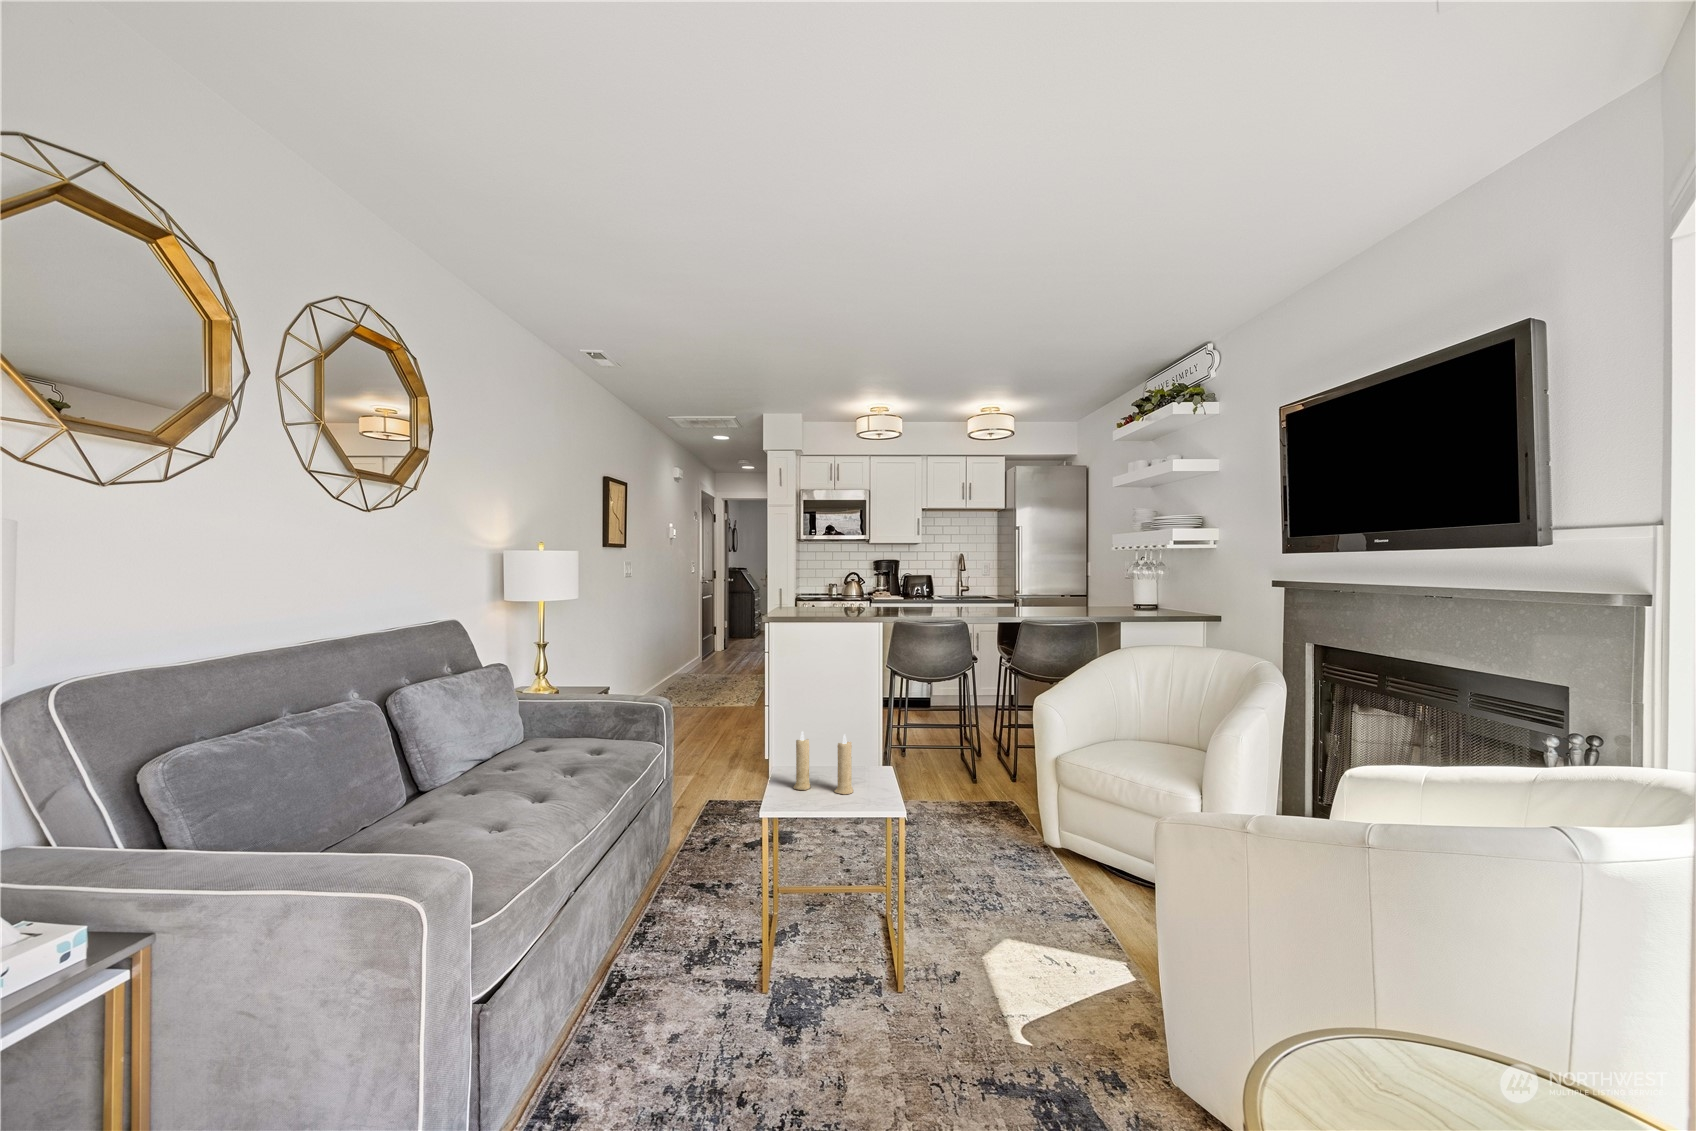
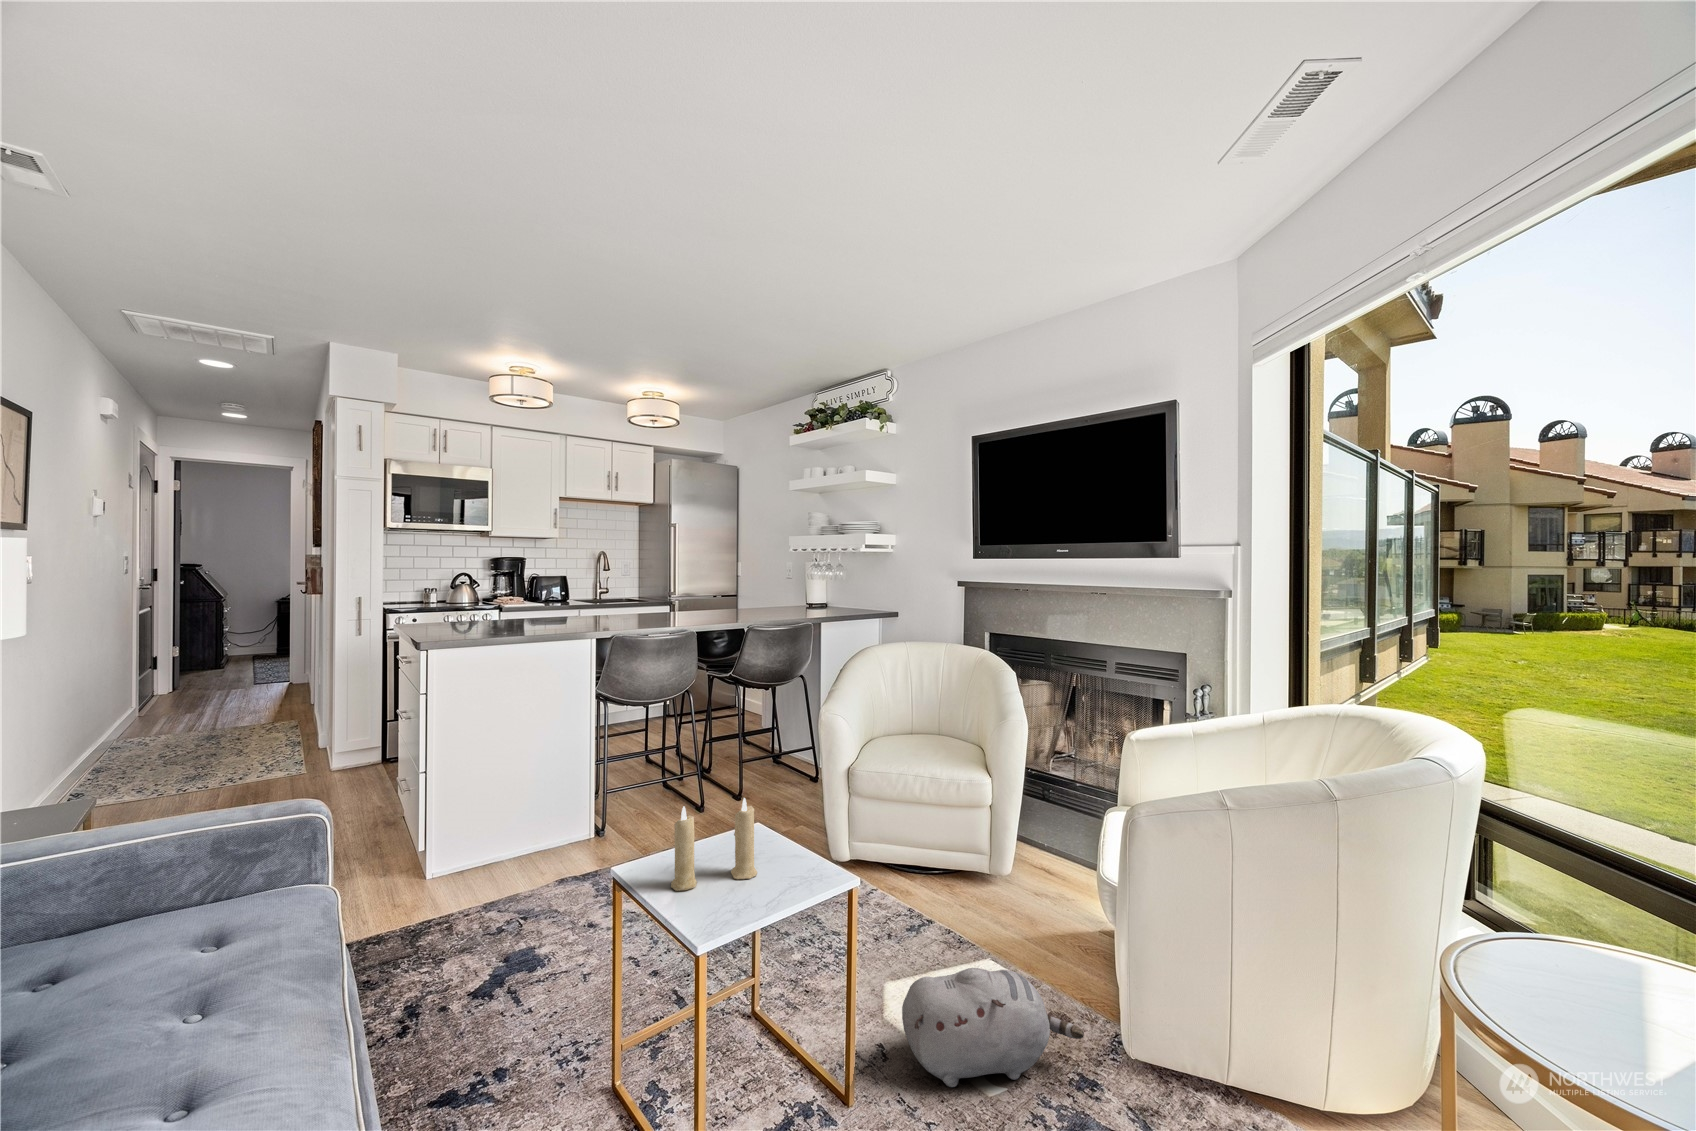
plush toy: none [956,919,1122,1041] -> present [902,968,1084,1087]

